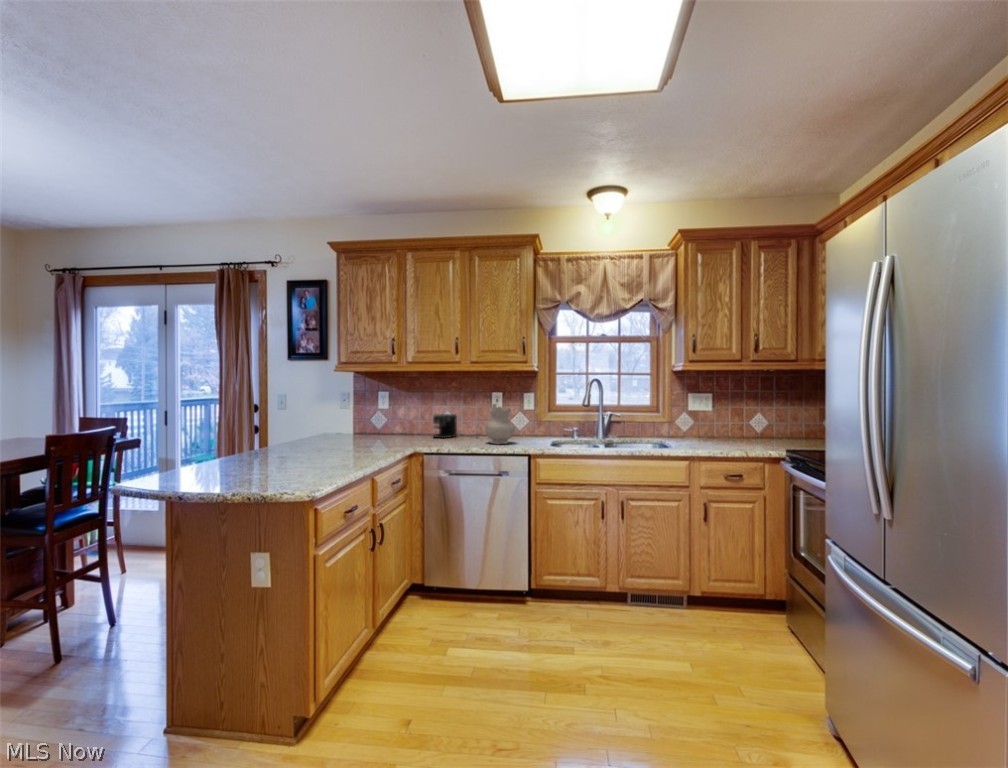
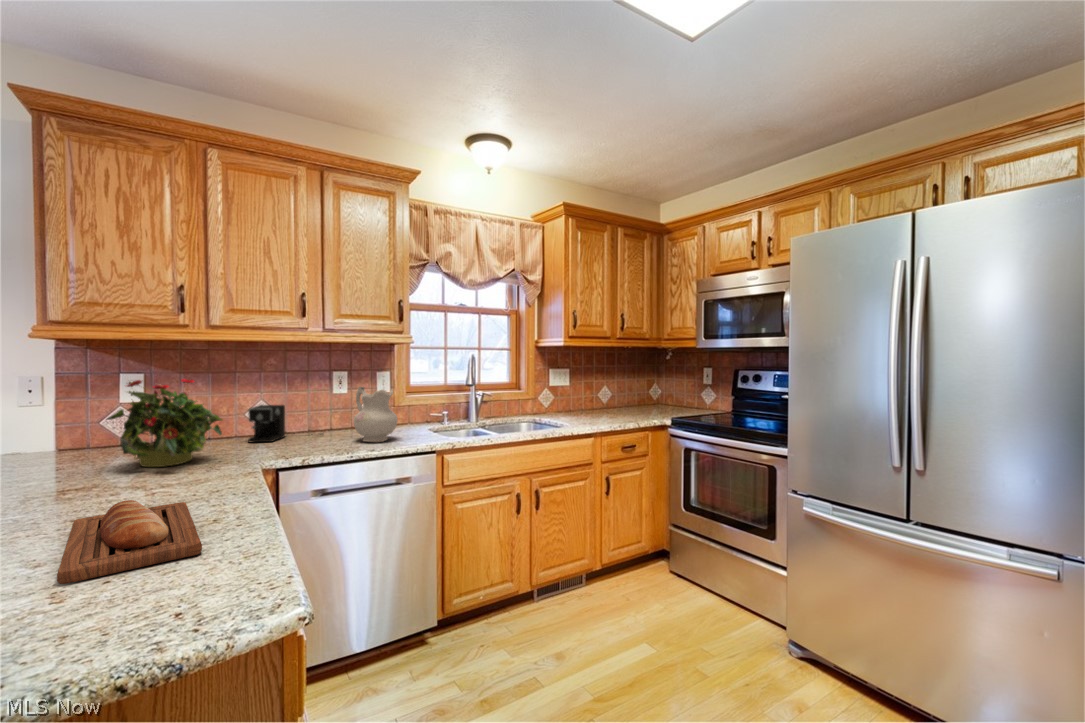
potted plant: none [353,394,404,443] -> present [106,379,222,467]
bread loaf: none [287,448,351,470] -> present [57,500,202,584]

